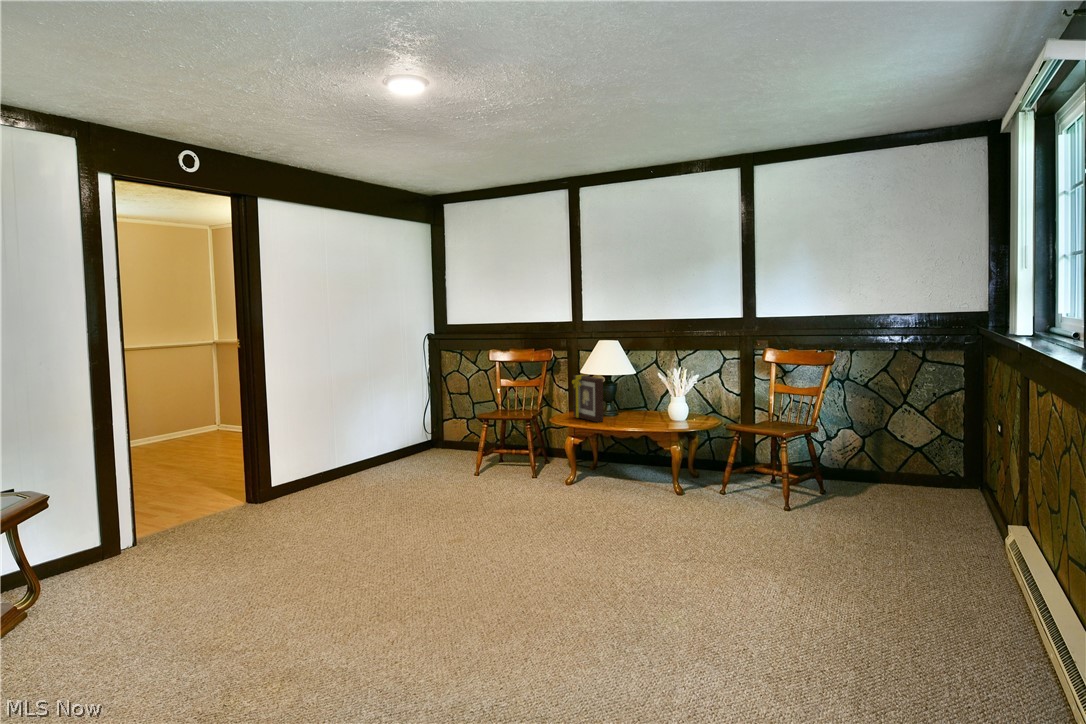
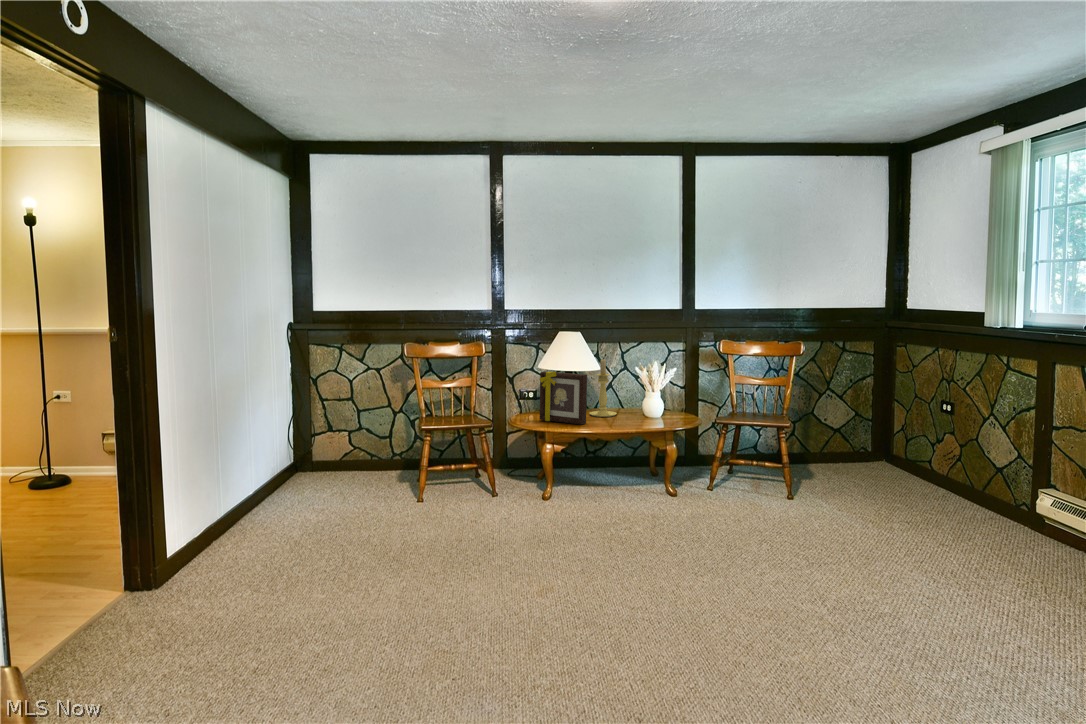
candle holder: none [624,364,649,418] -> present [589,359,617,417]

